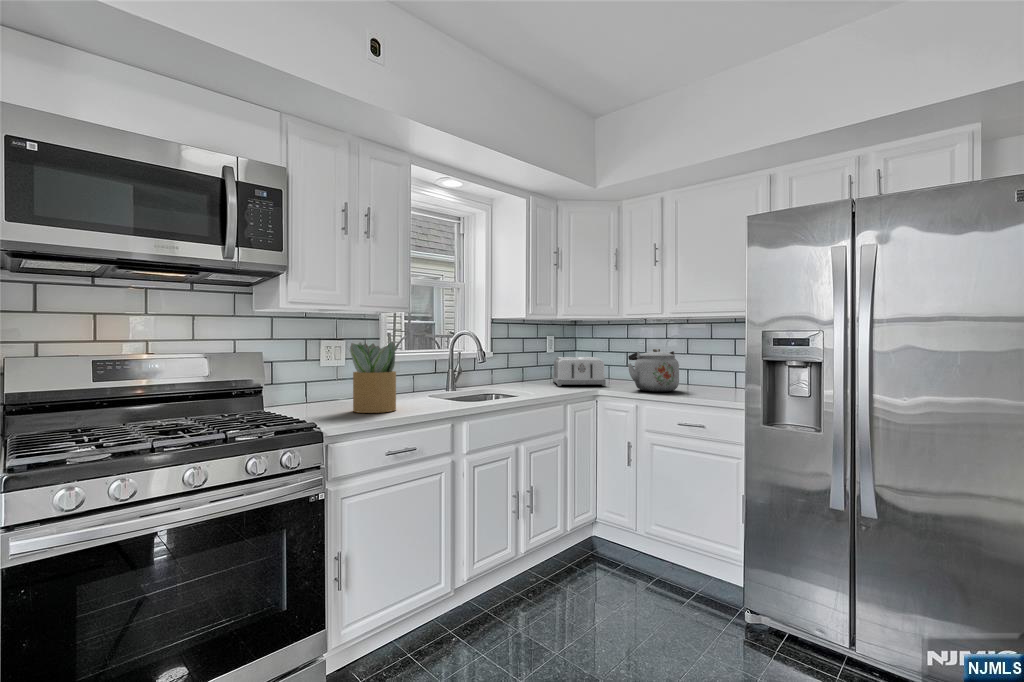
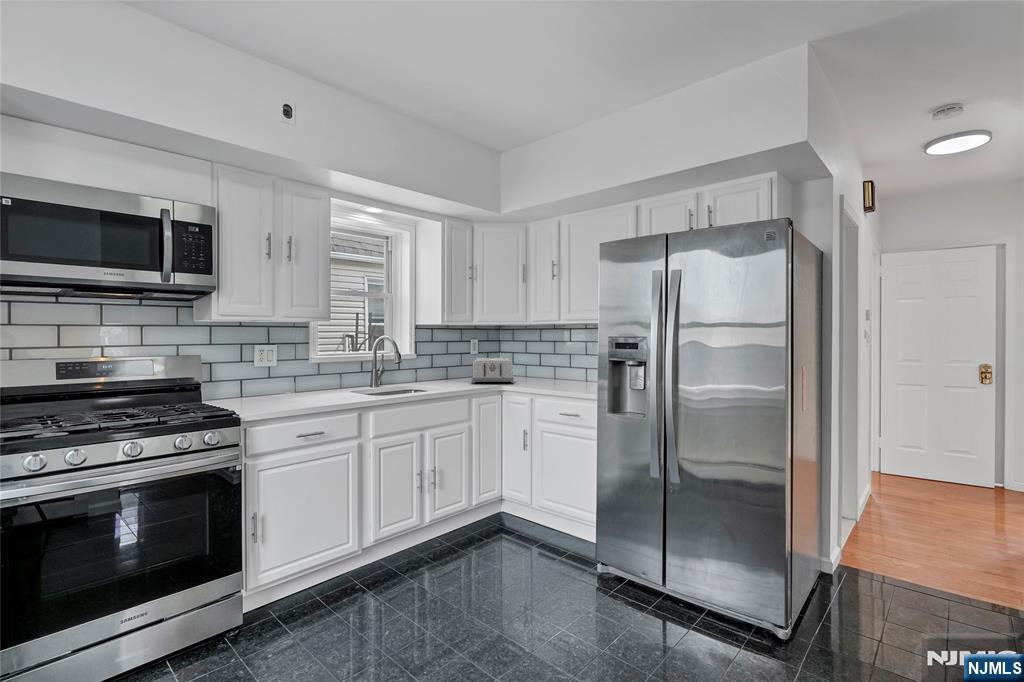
potted plant: present [350,342,397,413] -> none [269,346,314,404]
kettle: present [628,349,679,392] -> none [526,351,570,387]

